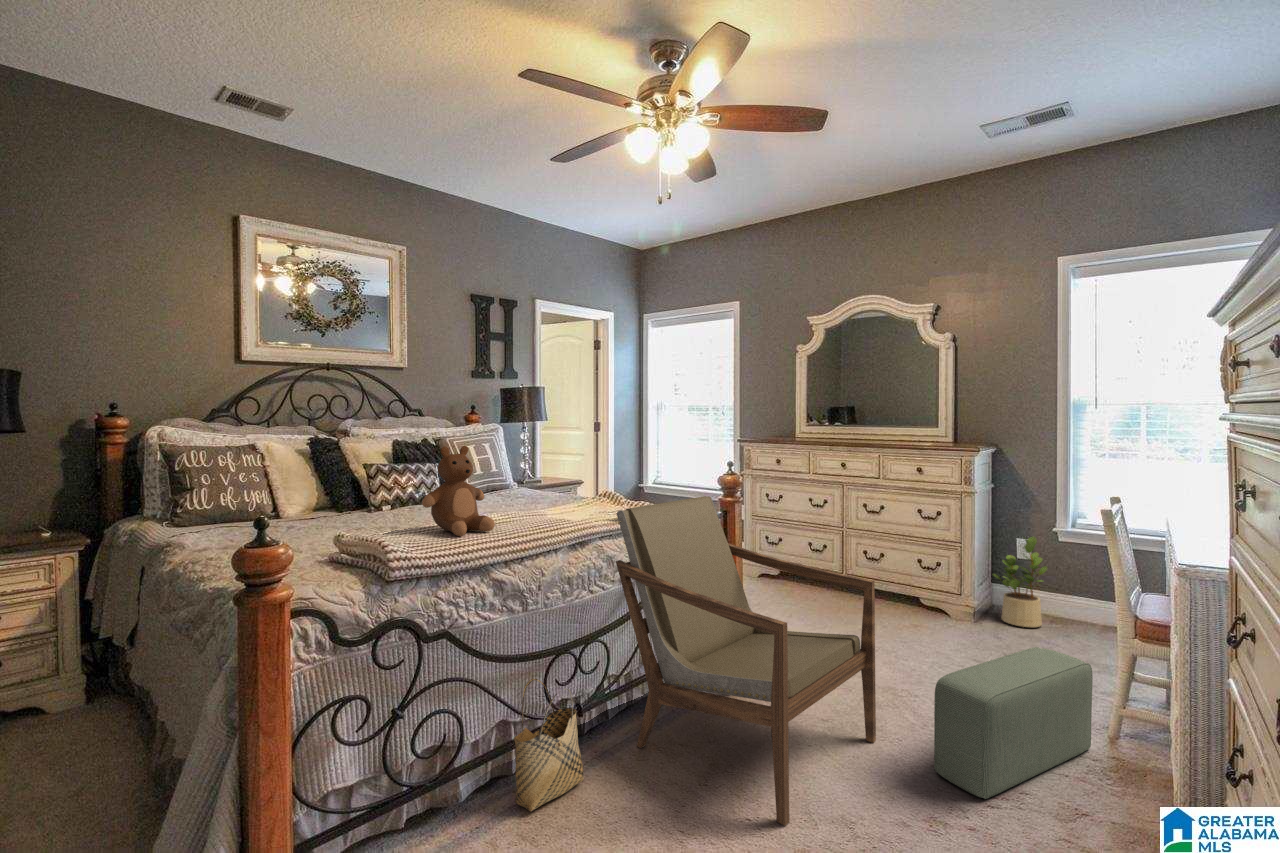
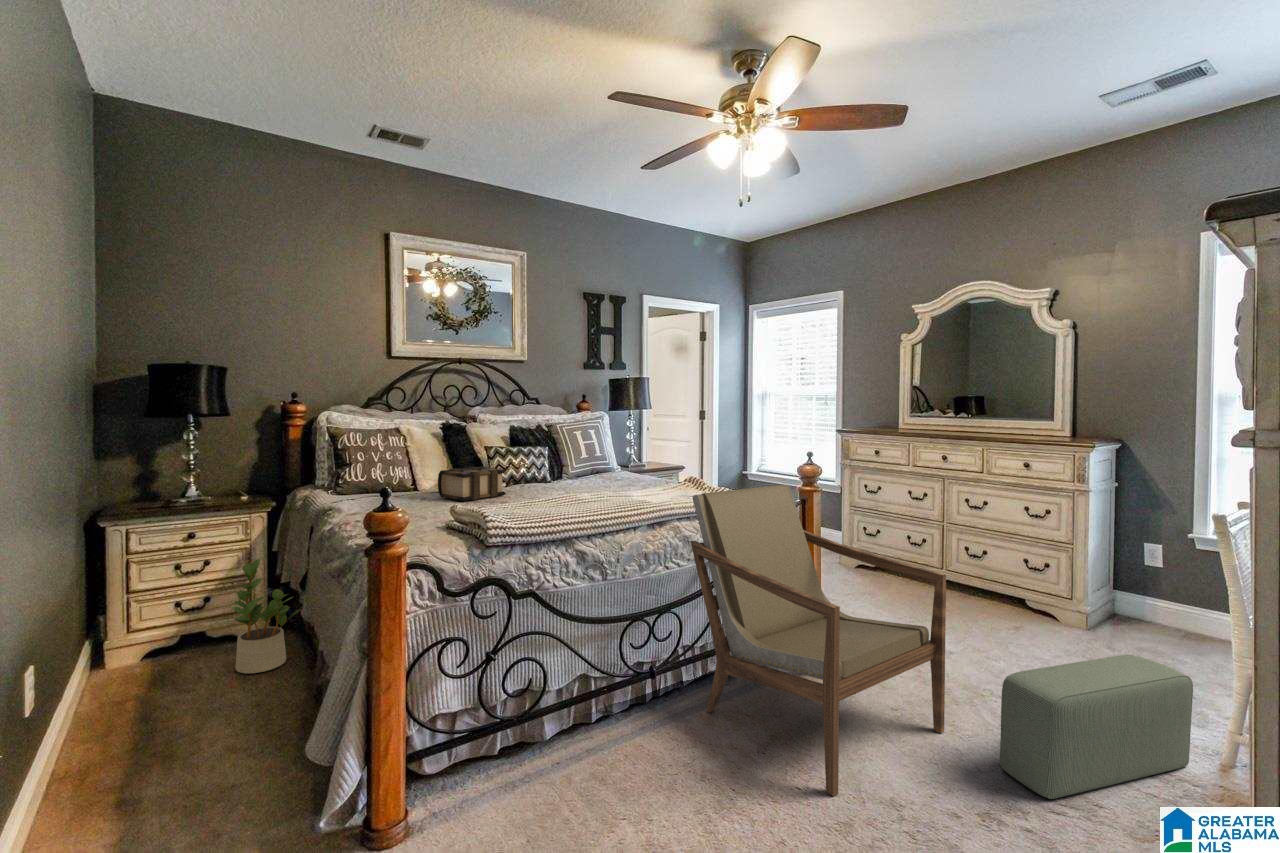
teddy bear: present [422,446,495,536] -> none [519,433,580,512]
book: none [310,486,394,528] -> present [438,466,506,501]
potted plant: present [993,537,1047,627] -> present [233,559,301,673]
woven basket: present [514,679,583,812] -> none [590,640,653,754]

